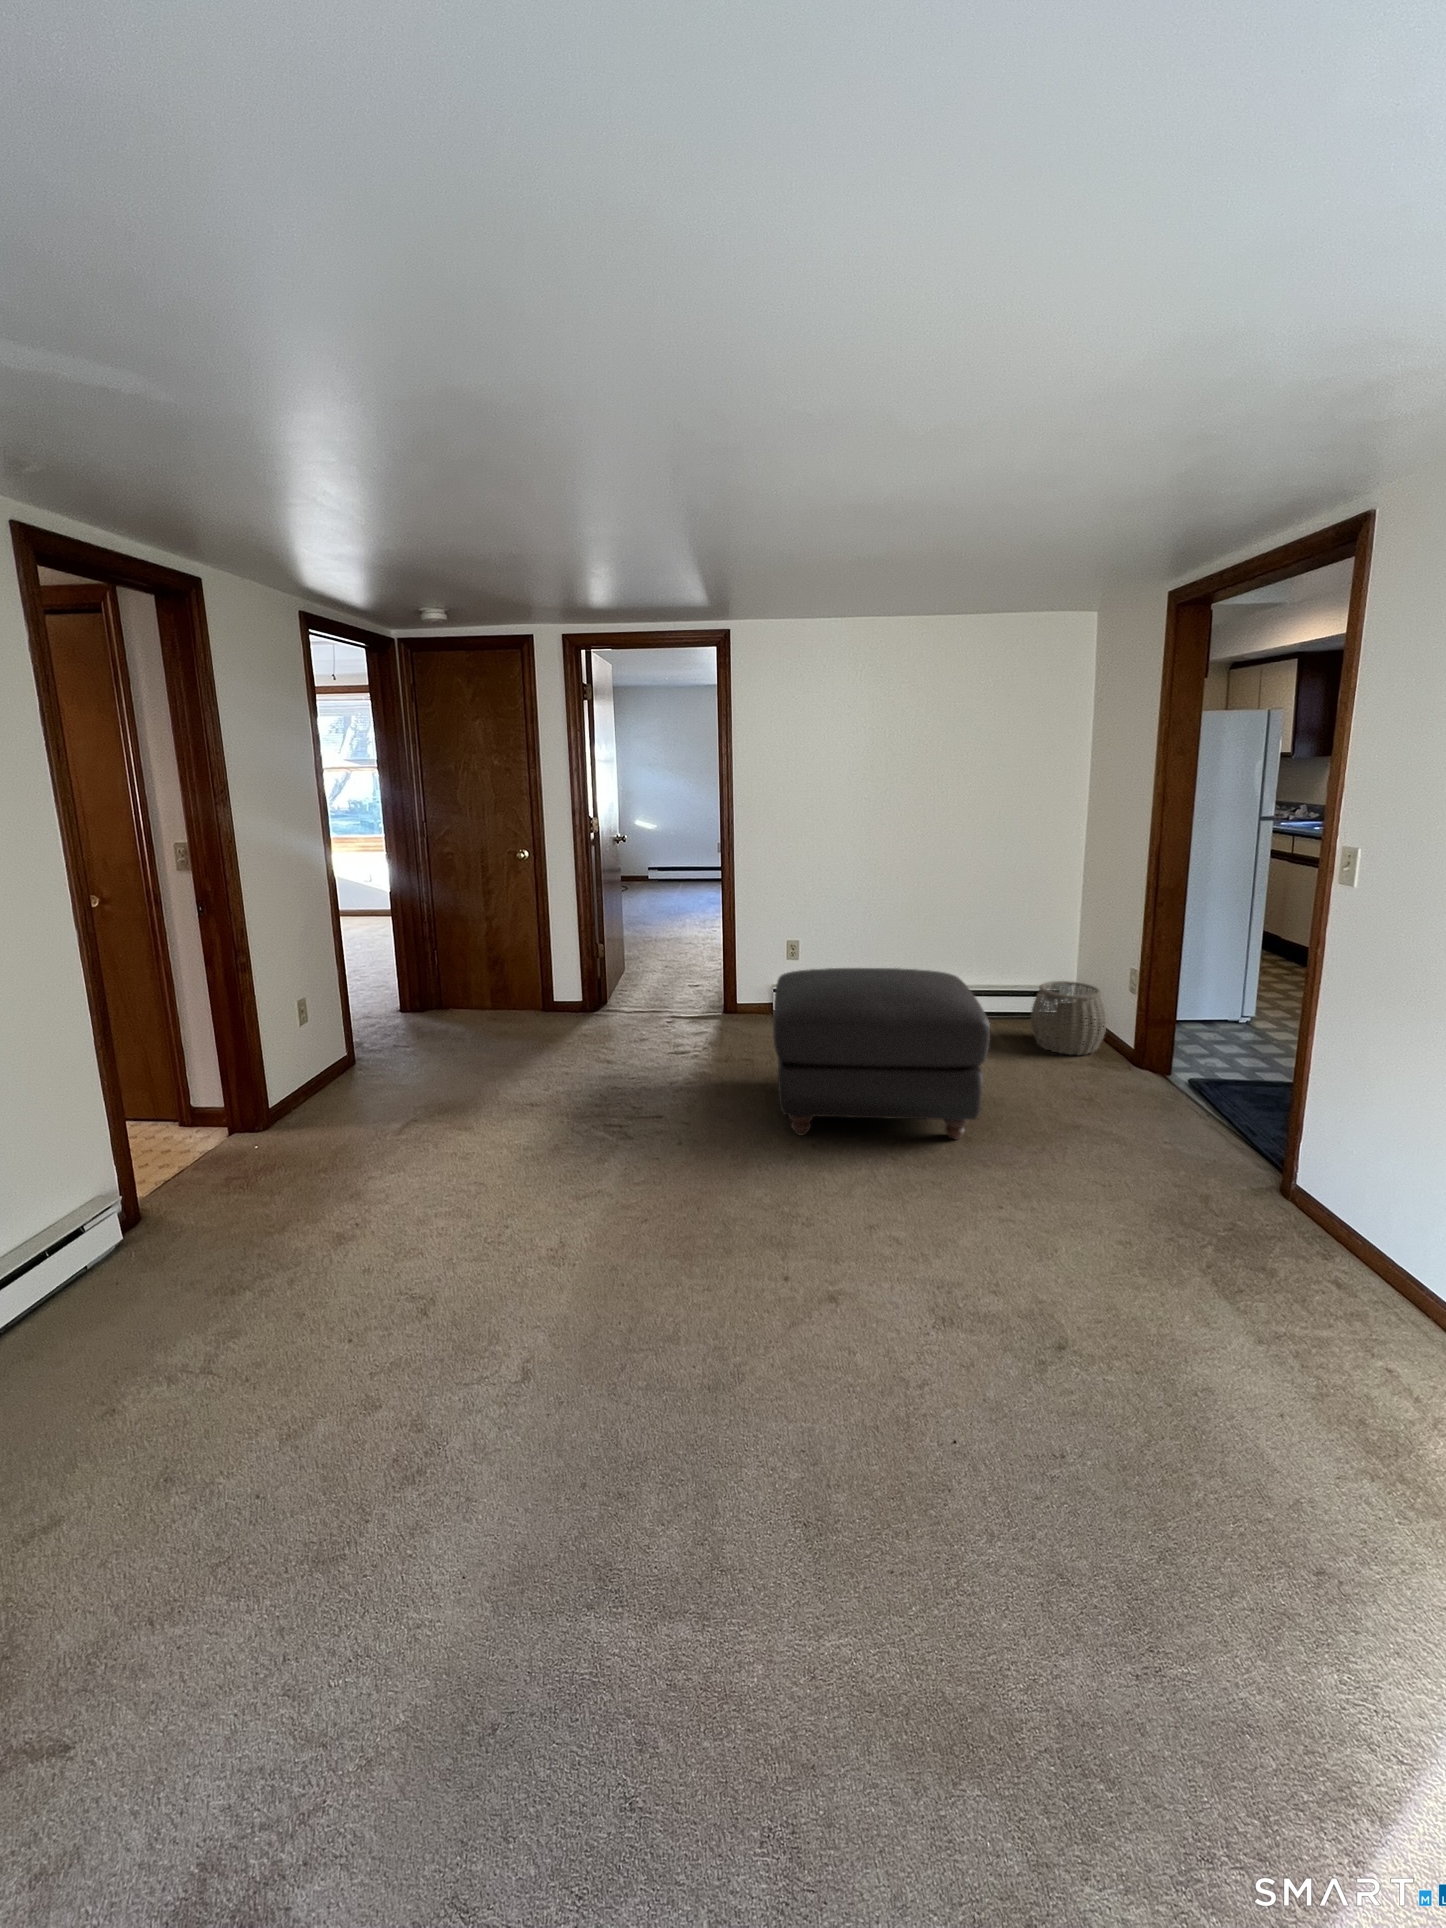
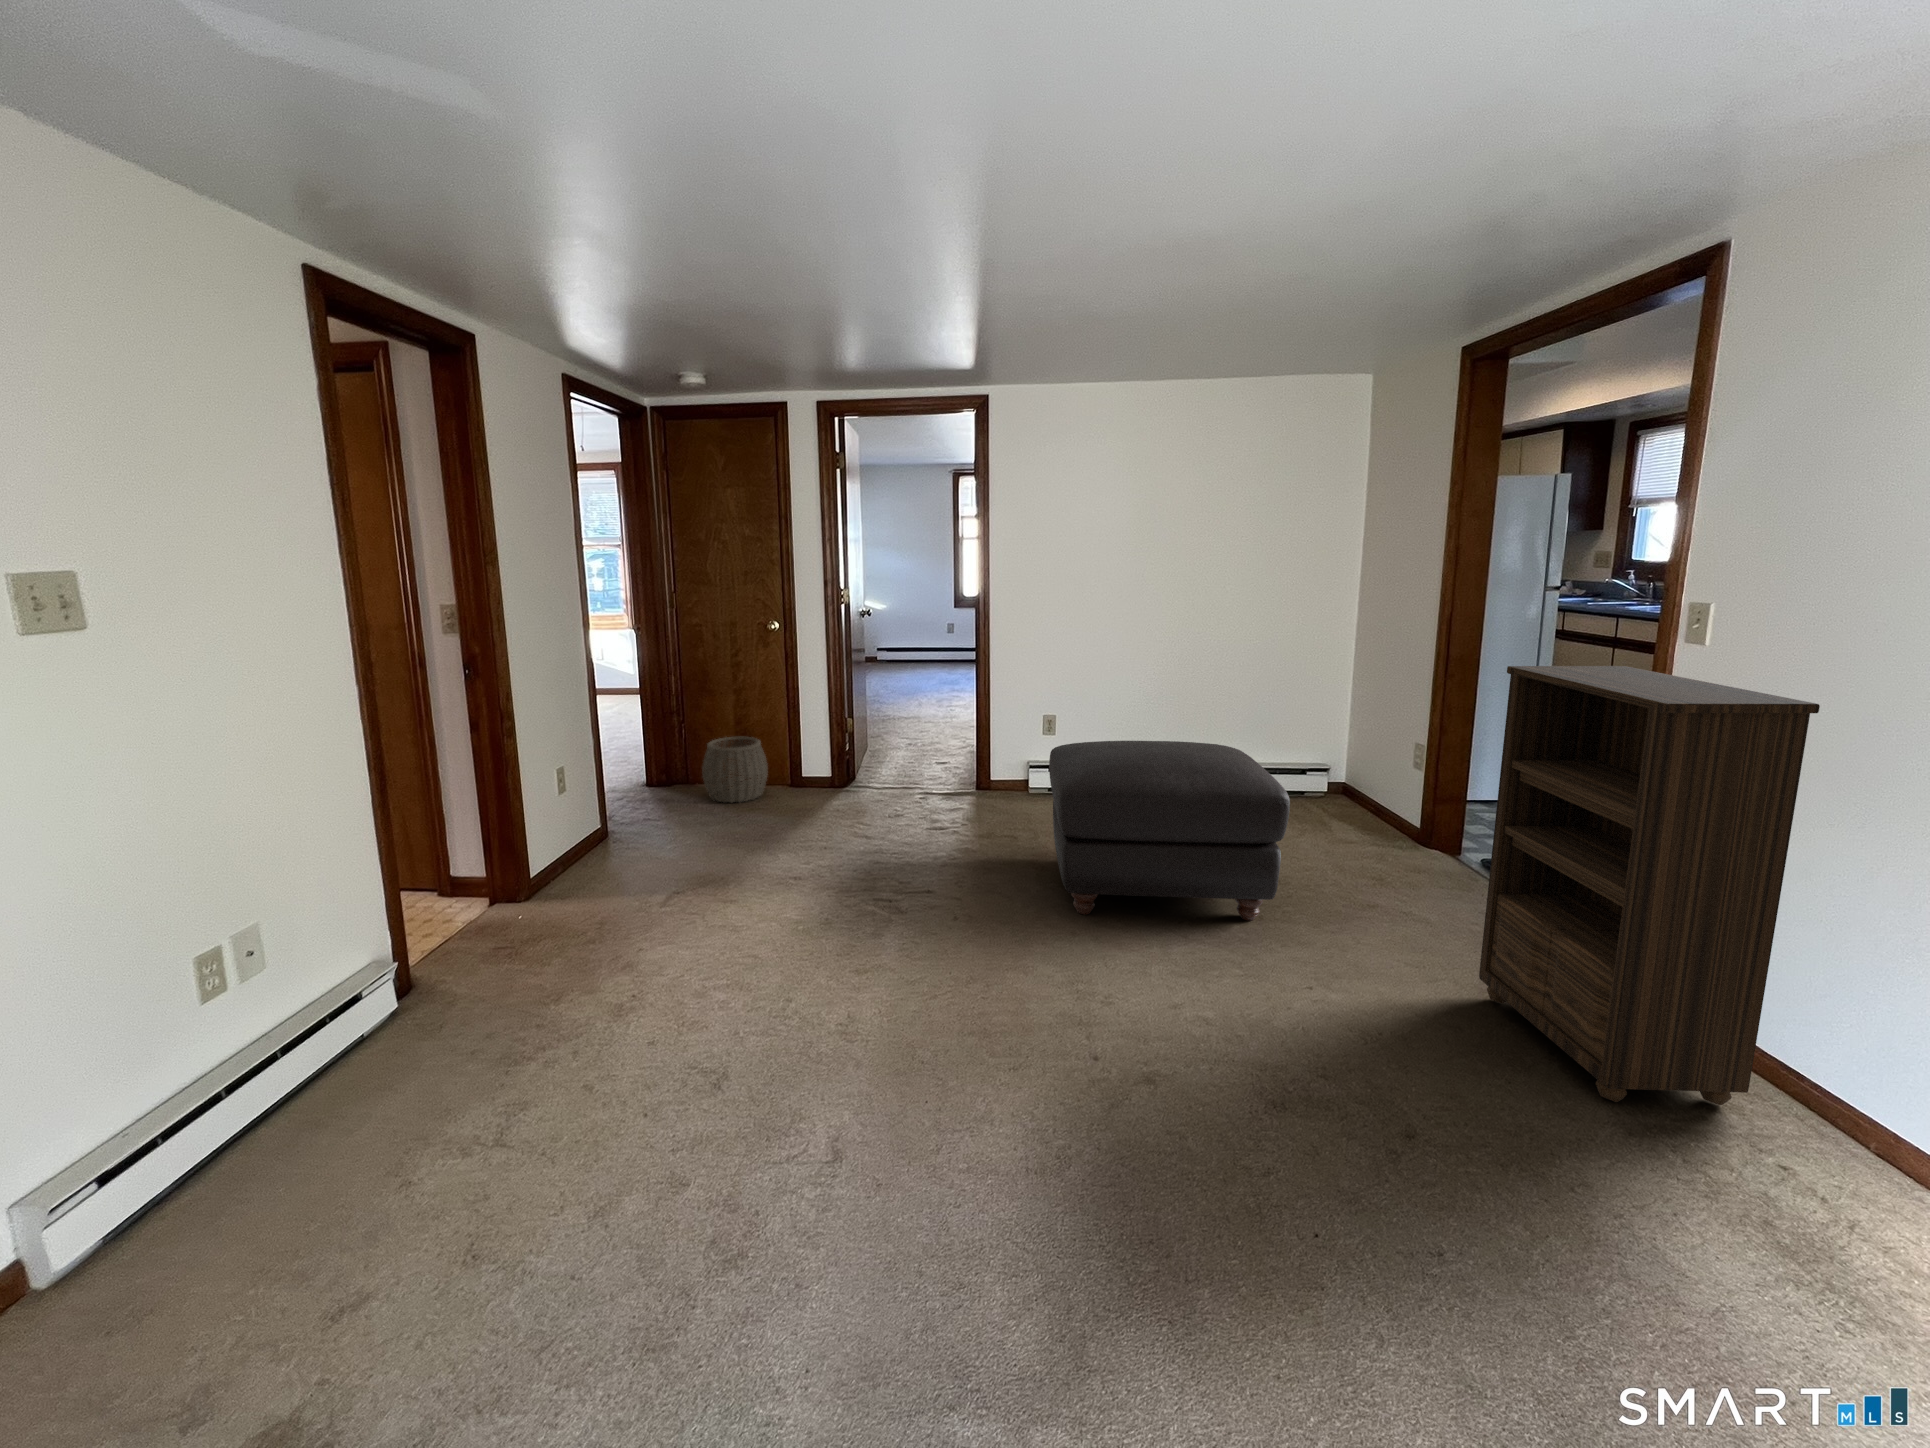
bookshelf: none [1154,902,1427,1312] -> present [1479,666,1820,1105]
woven basket: present [1031,981,1107,1055] -> present [702,737,768,803]

